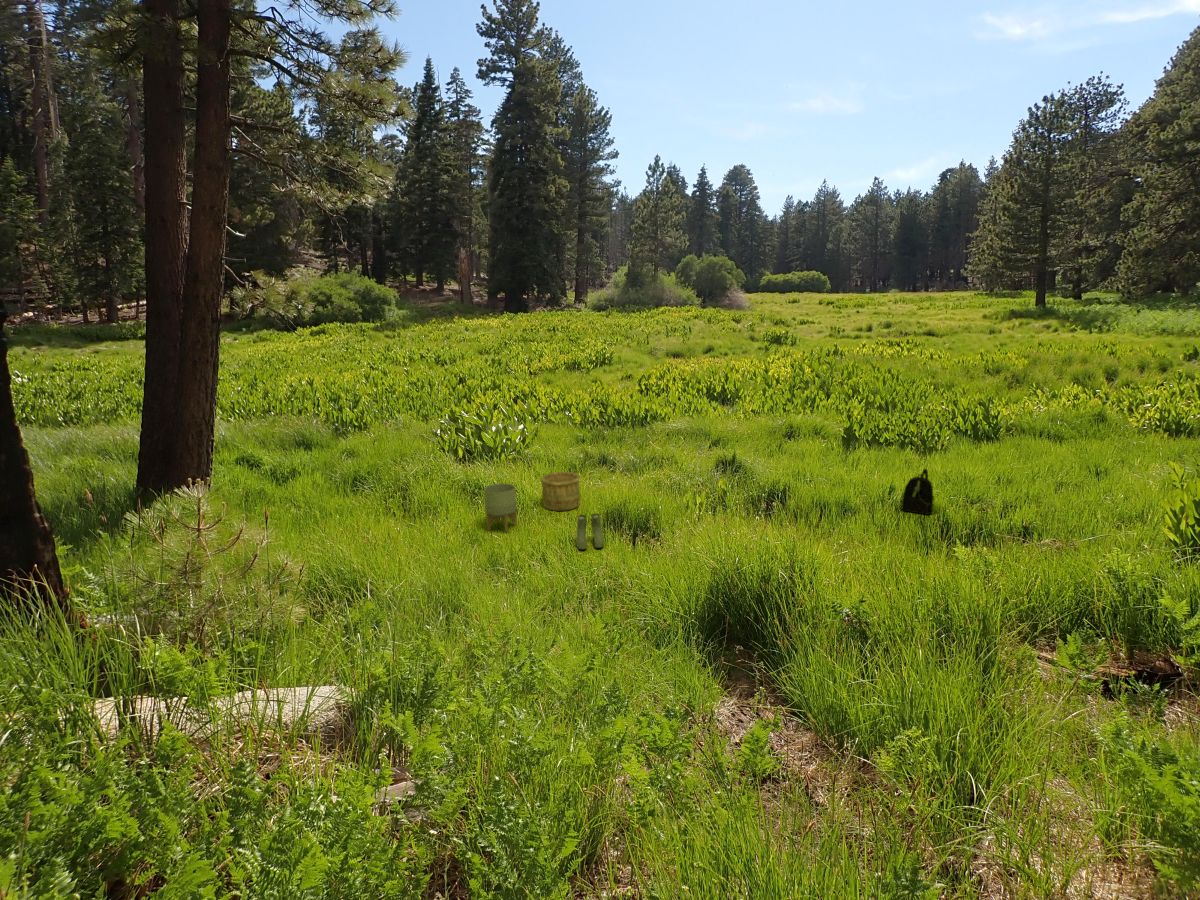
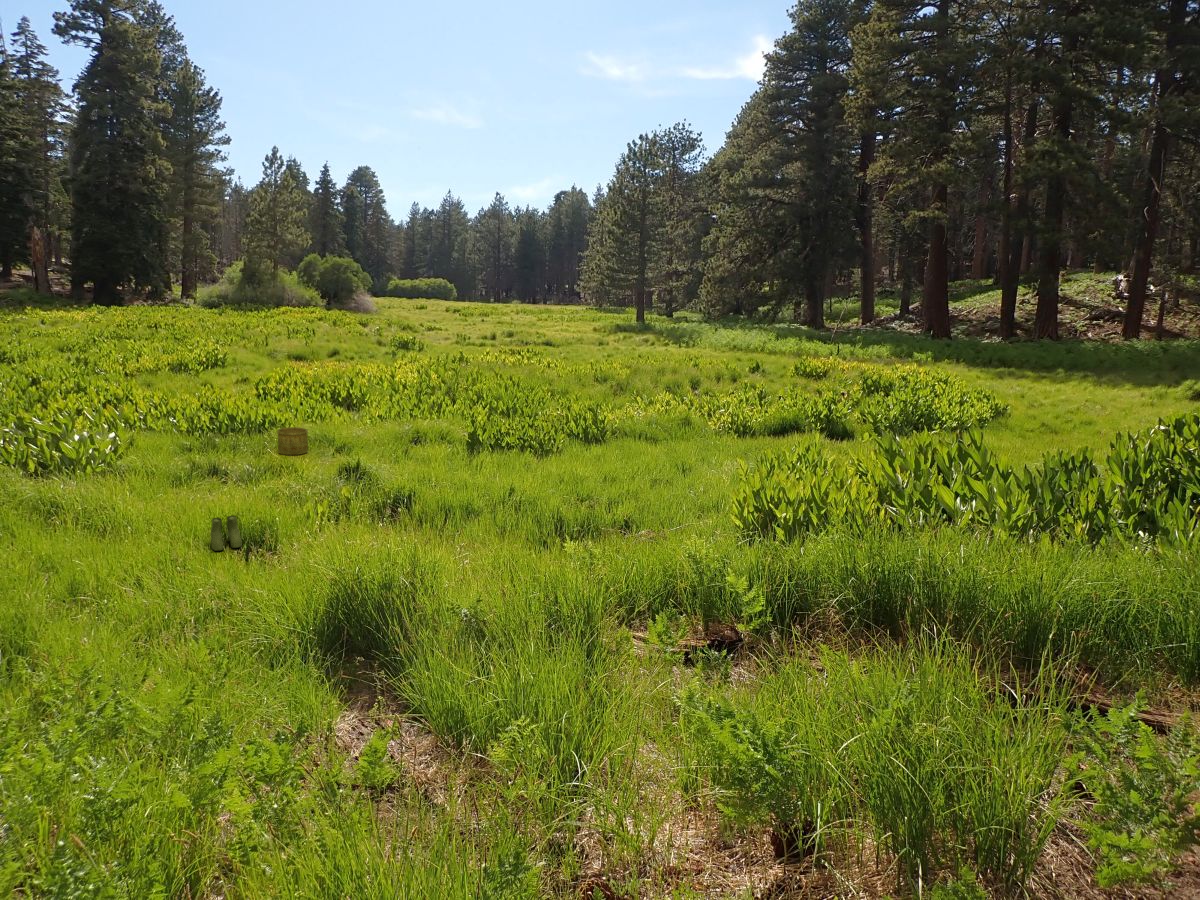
backpack: present [901,469,934,515] -> none [511,462,534,499]
wooden bucket: present [541,472,580,511] -> present [277,427,308,455]
planter: present [484,483,517,533] -> none [94,493,135,545]

